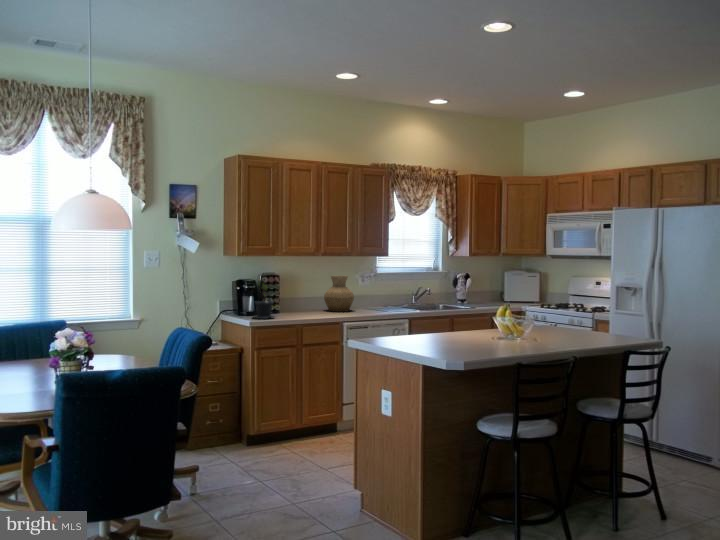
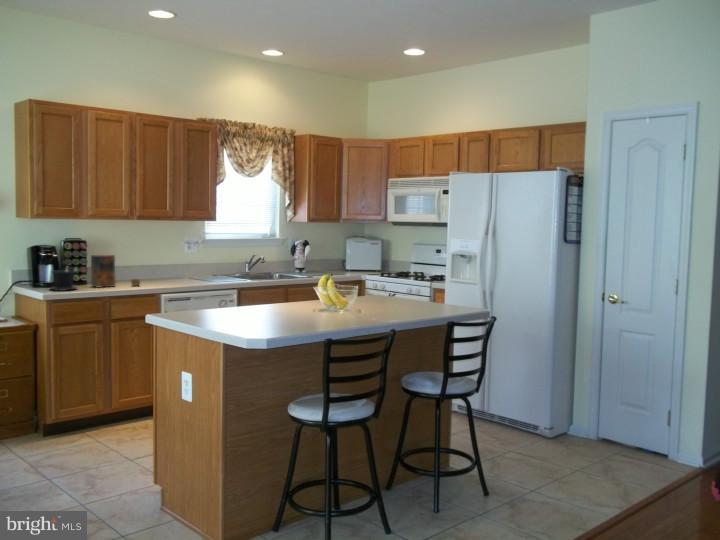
vase: present [324,276,354,312] -> none [142,242,177,282]
cereal box: none [284,287,325,316] -> present [91,254,140,287]

